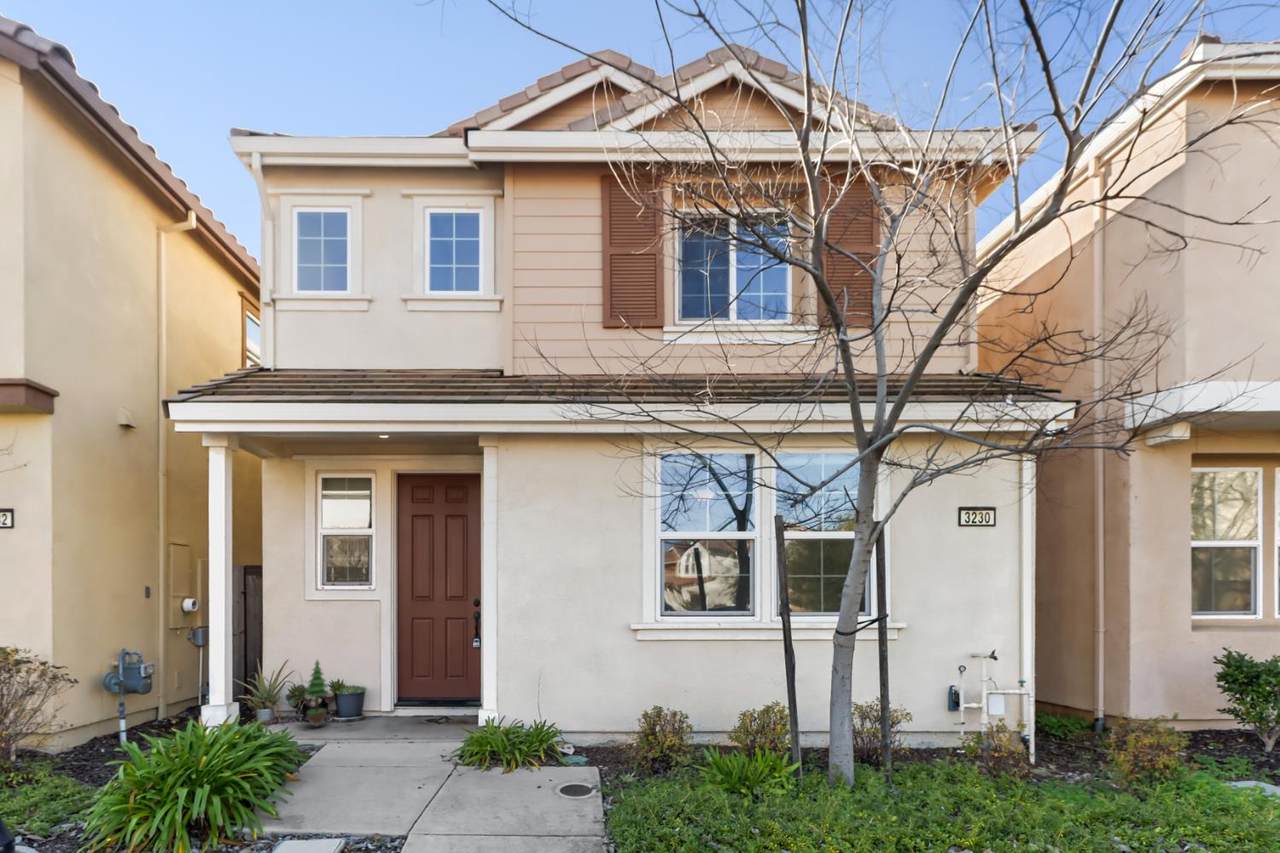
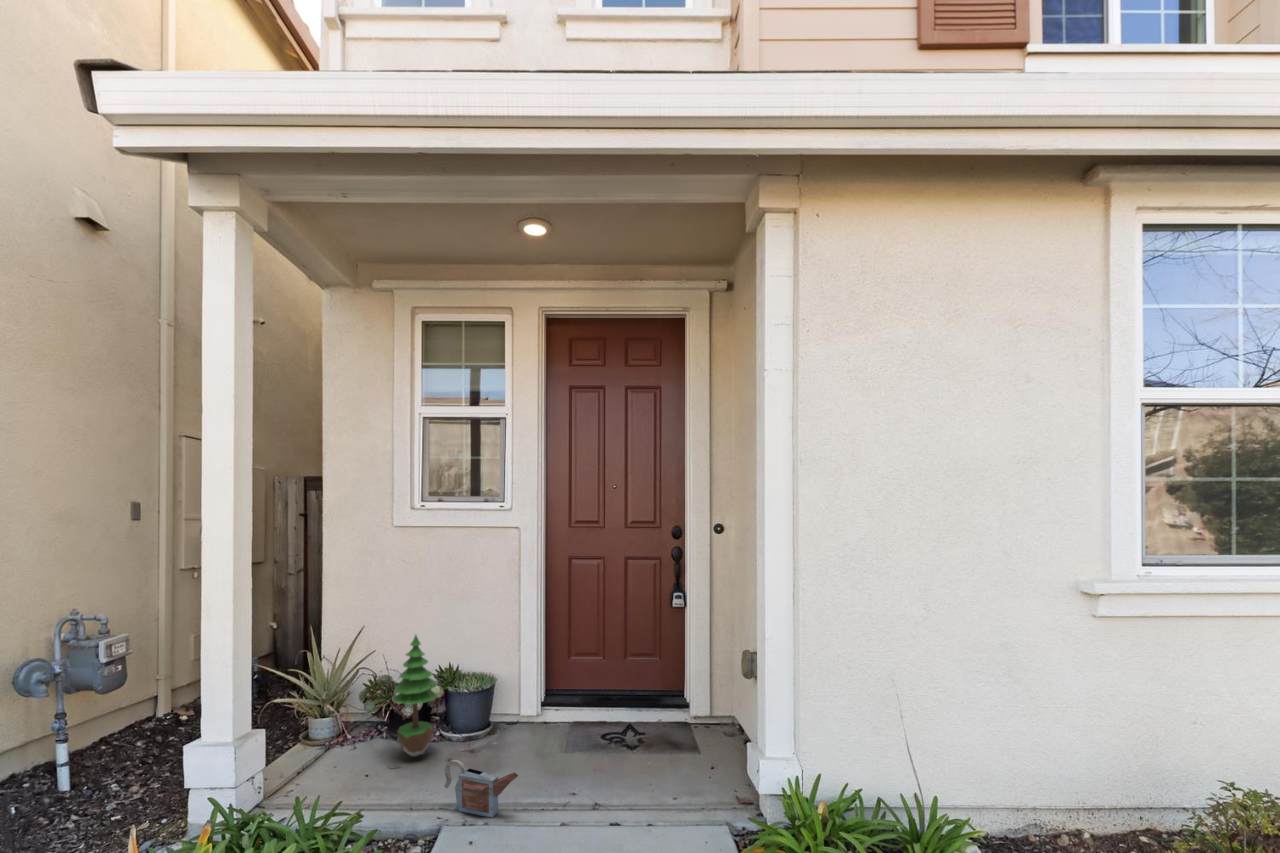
watering can: none [331,718,368,744] -> present [444,760,518,818]

